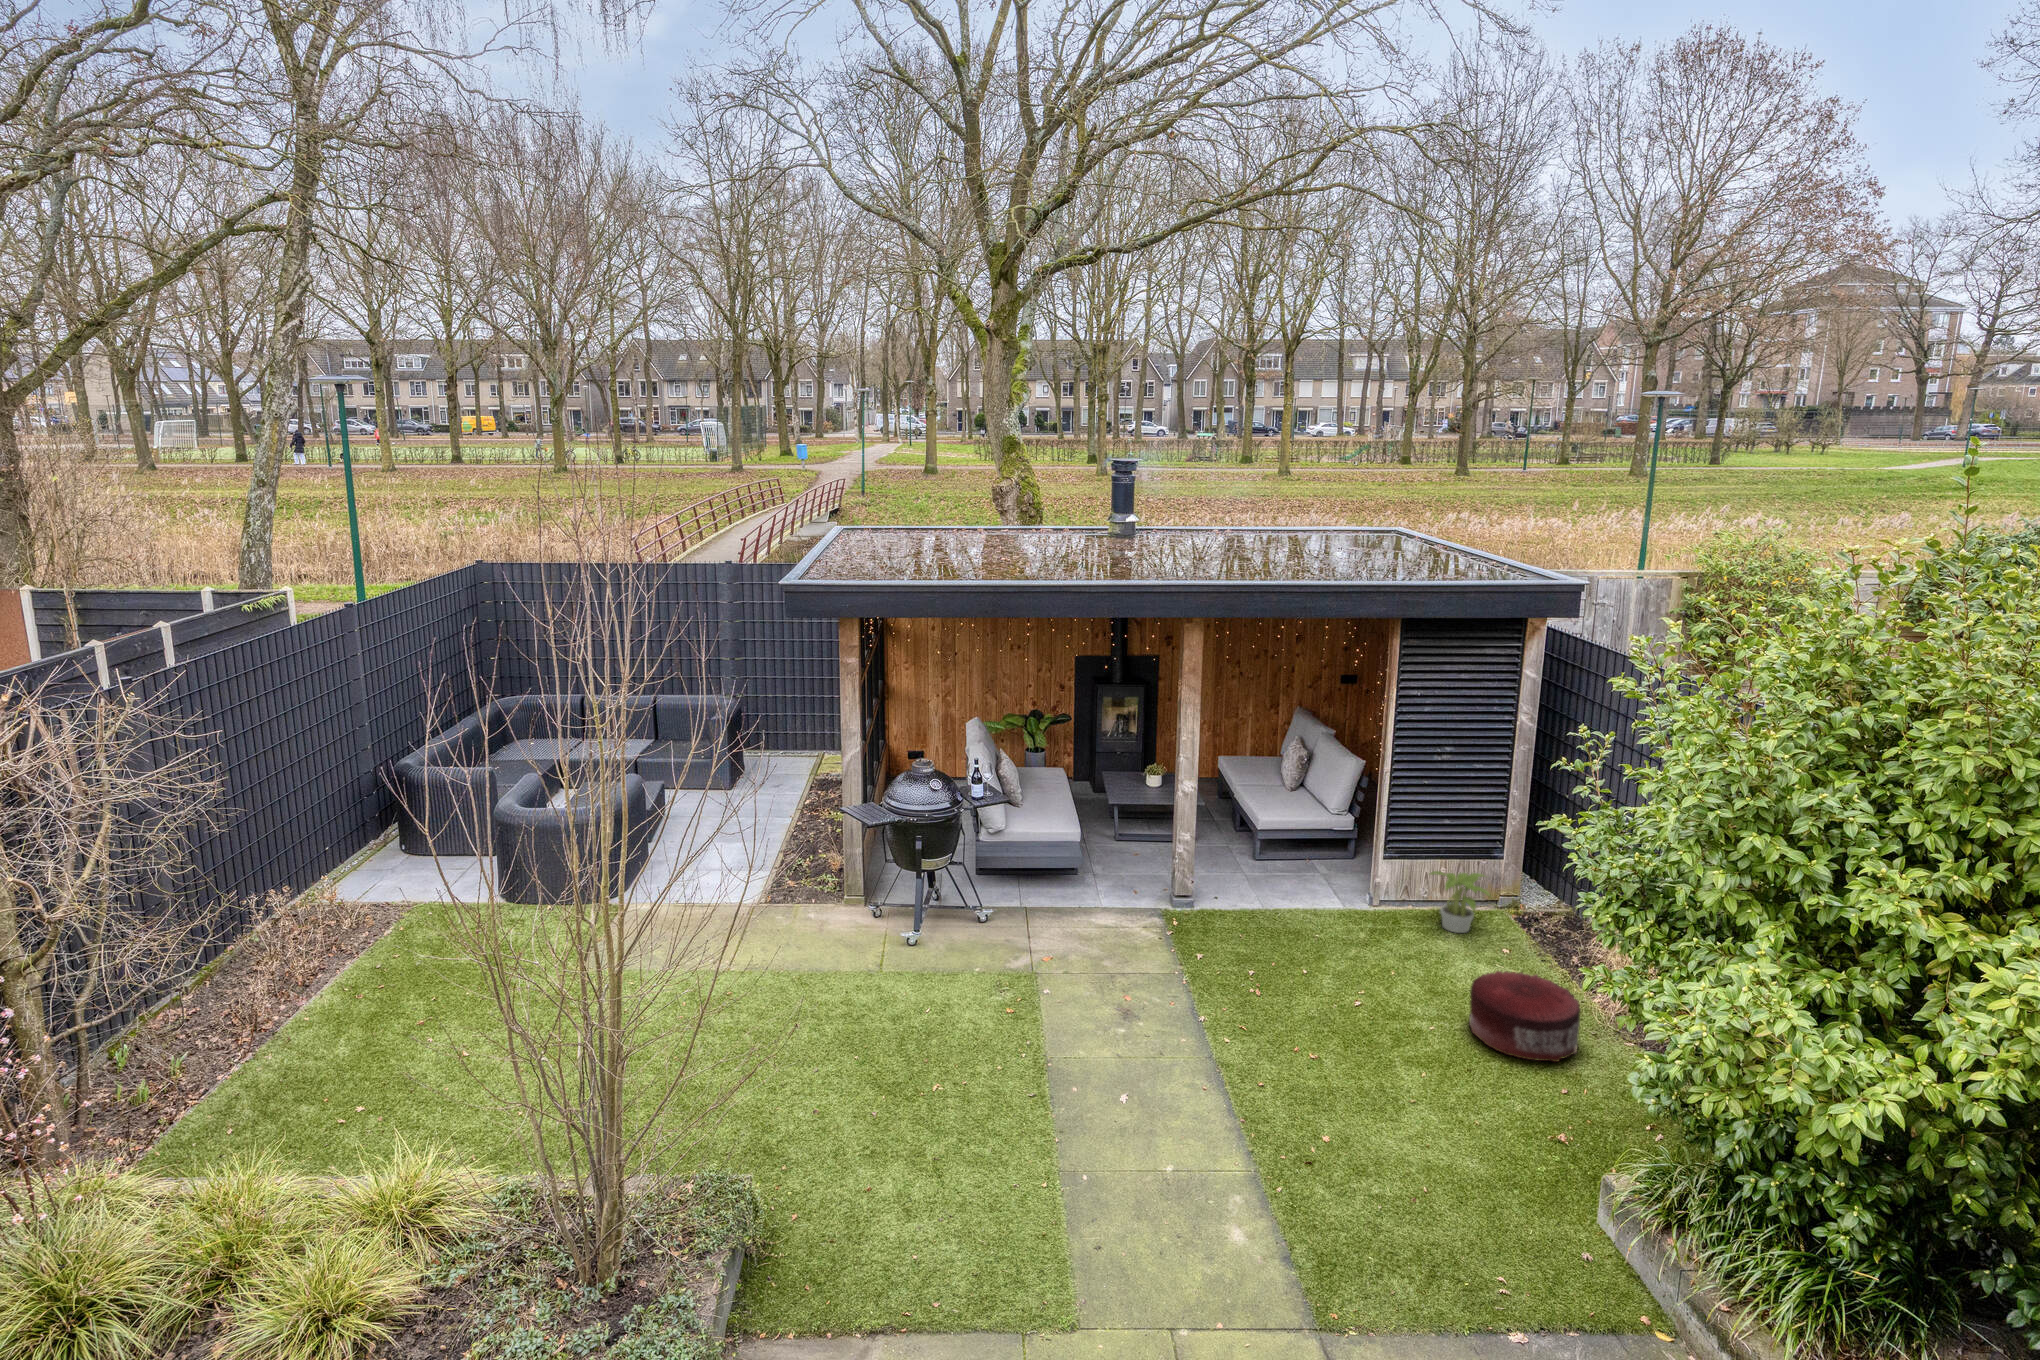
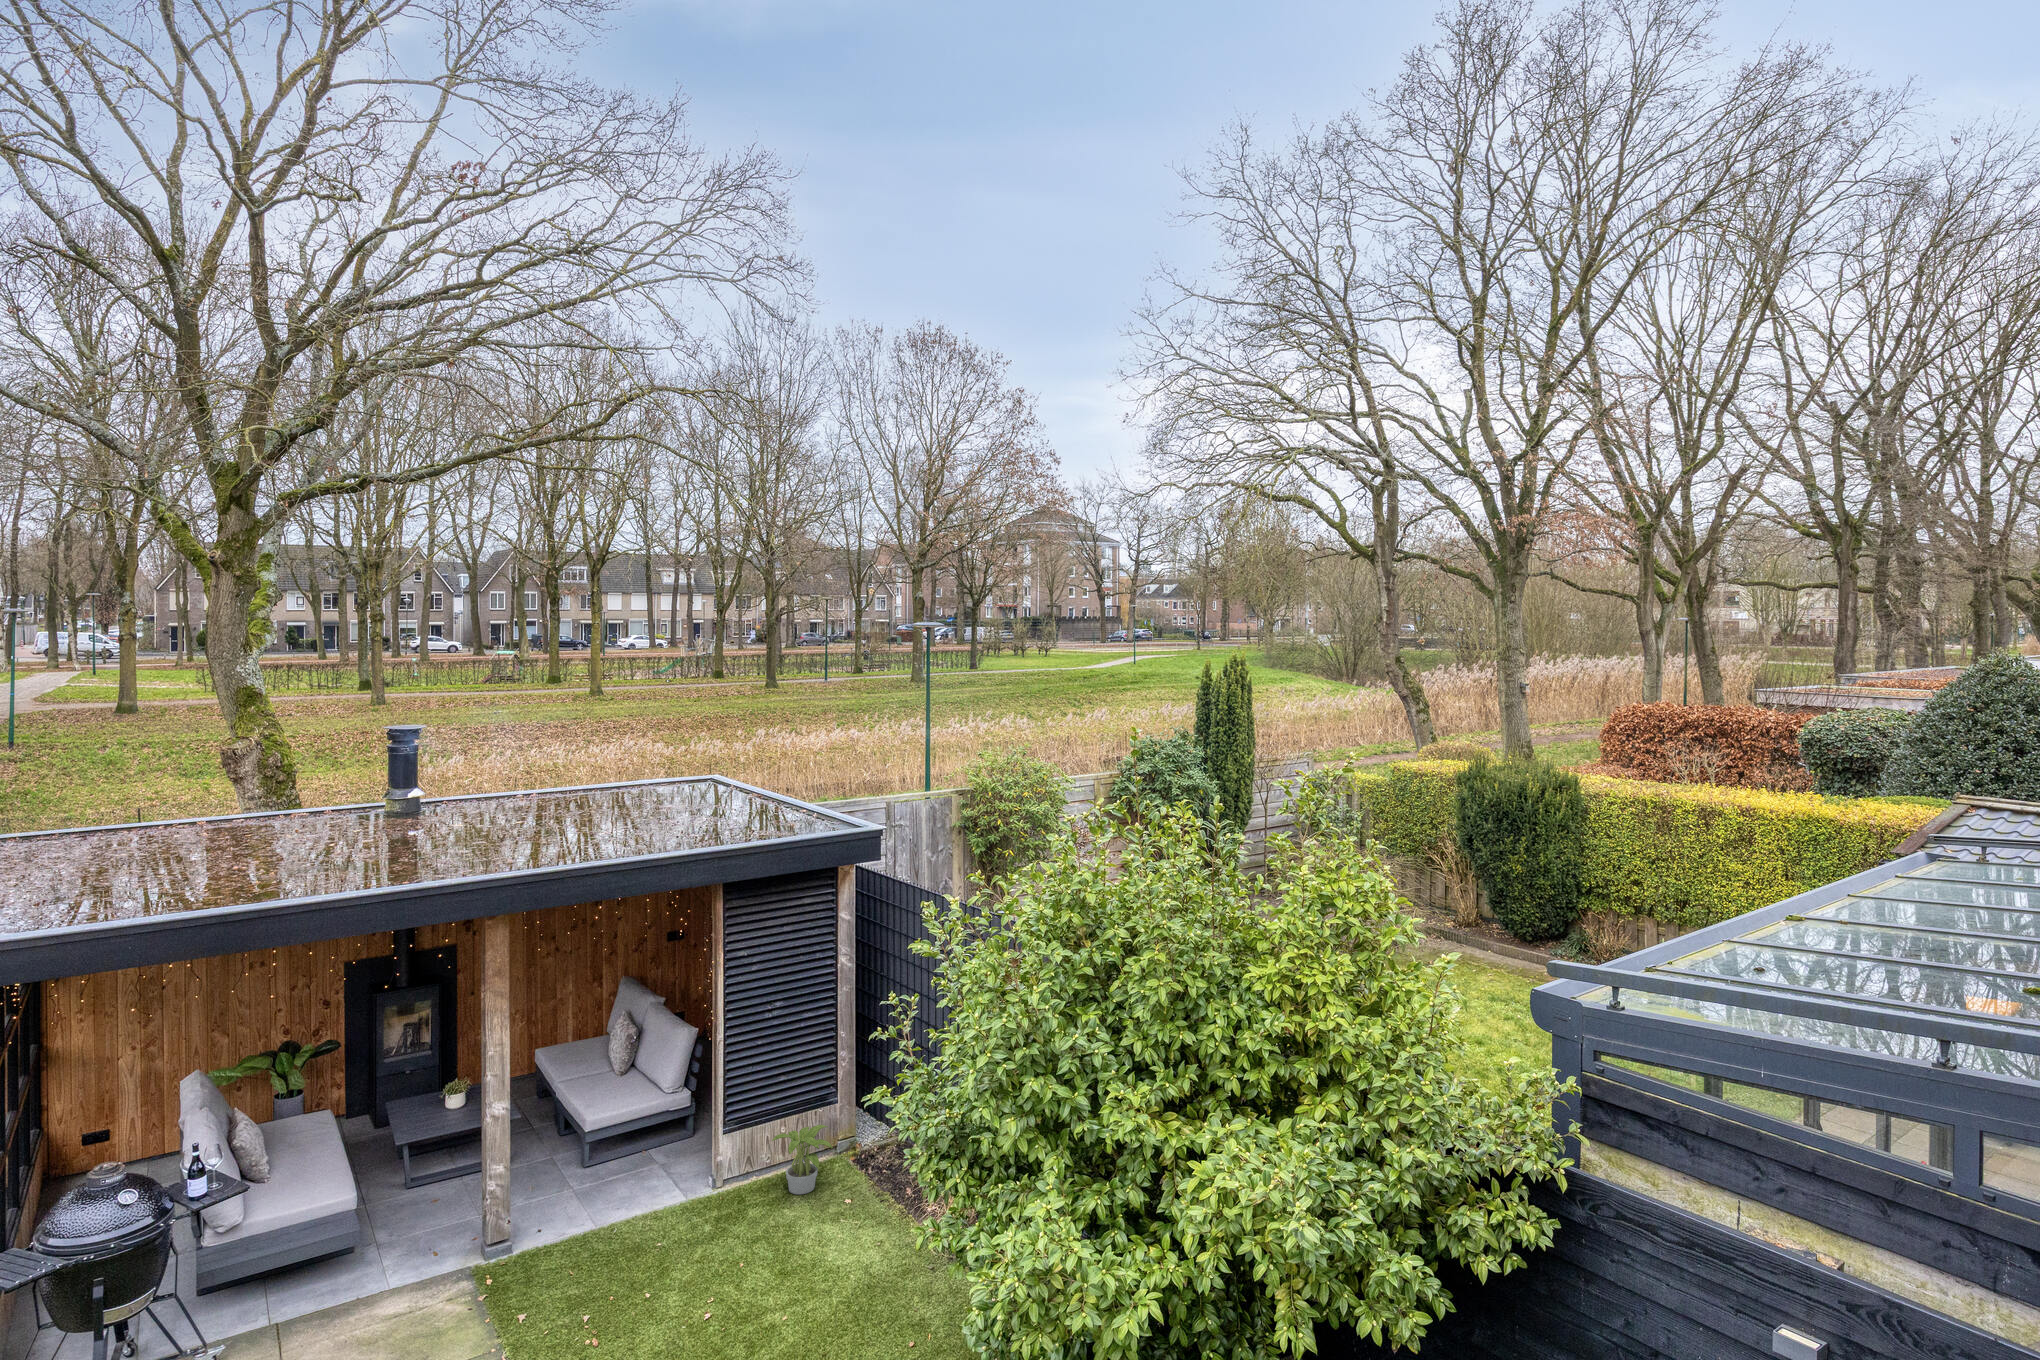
pouf: present [1469,971,1581,1062] -> none [821,1222,920,1323]

